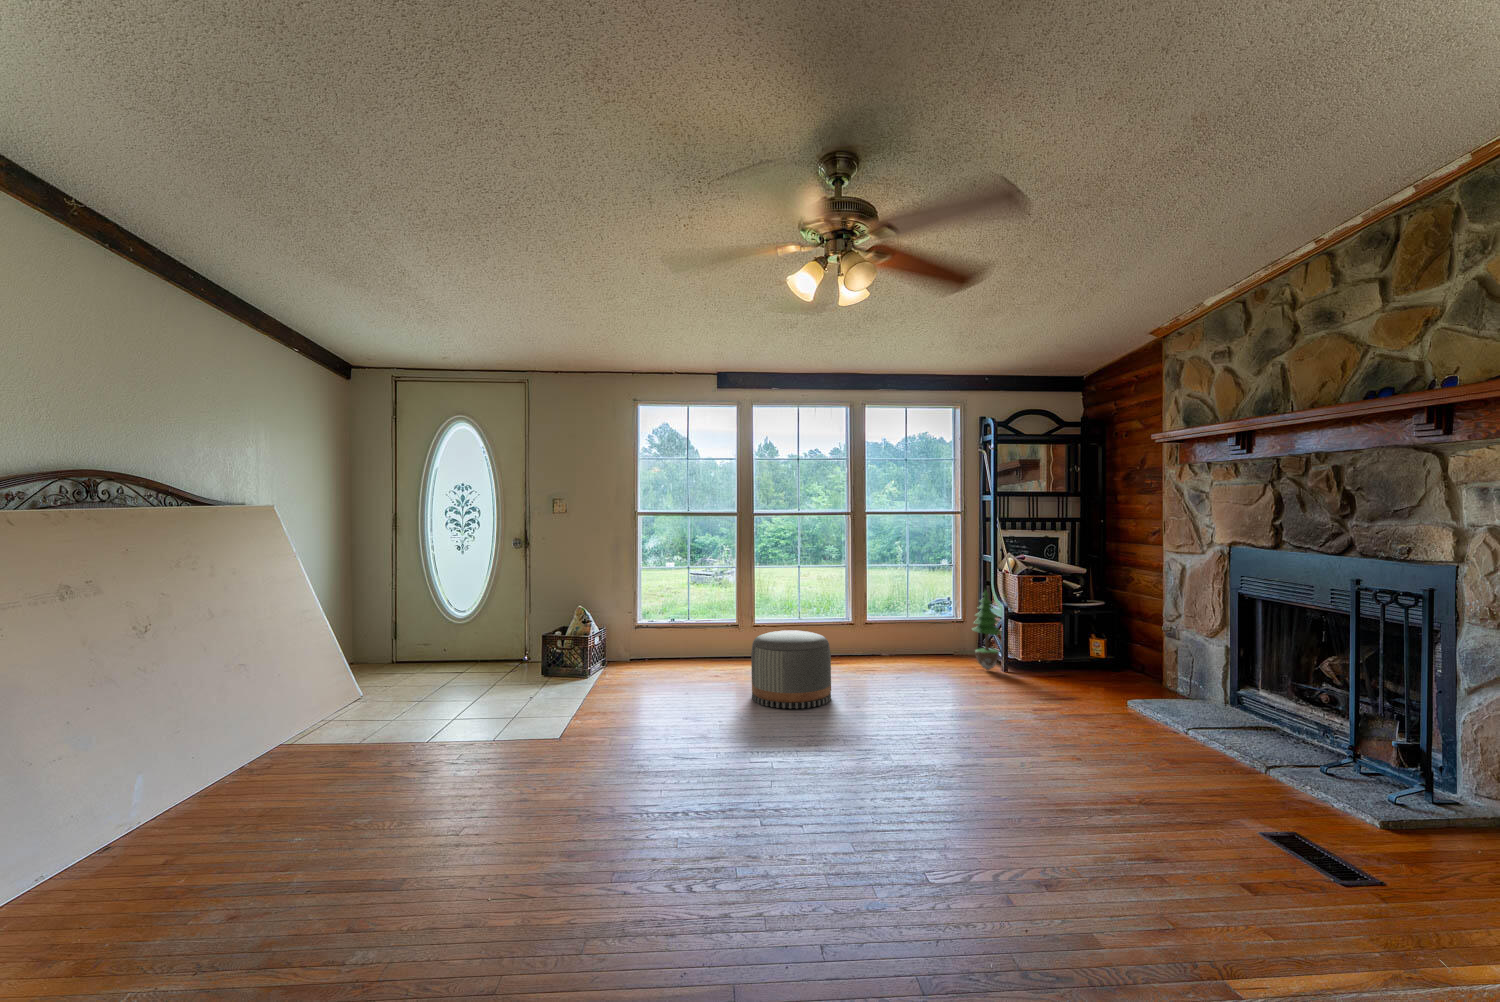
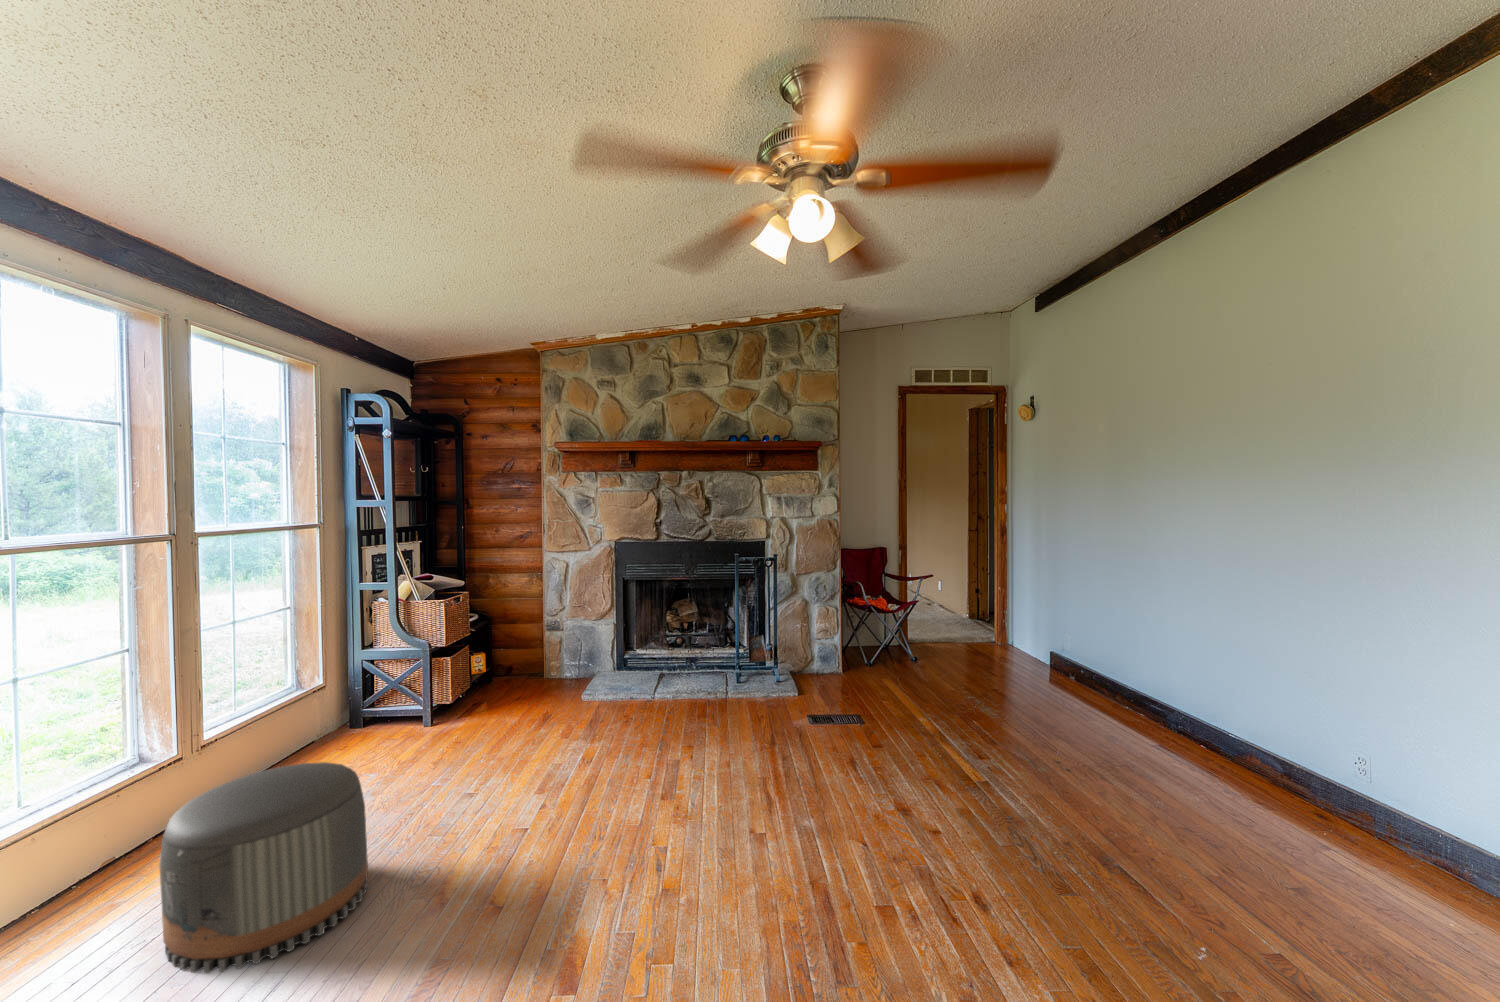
potted tree: present [972,590,1001,670] -> none [358,623,403,731]

